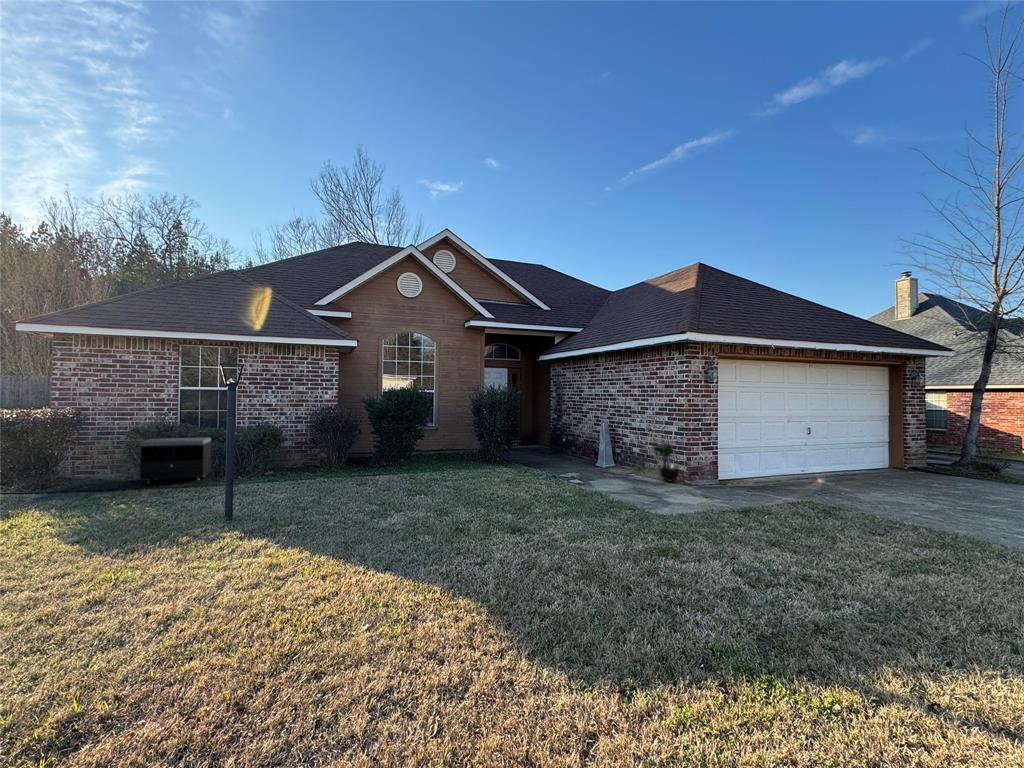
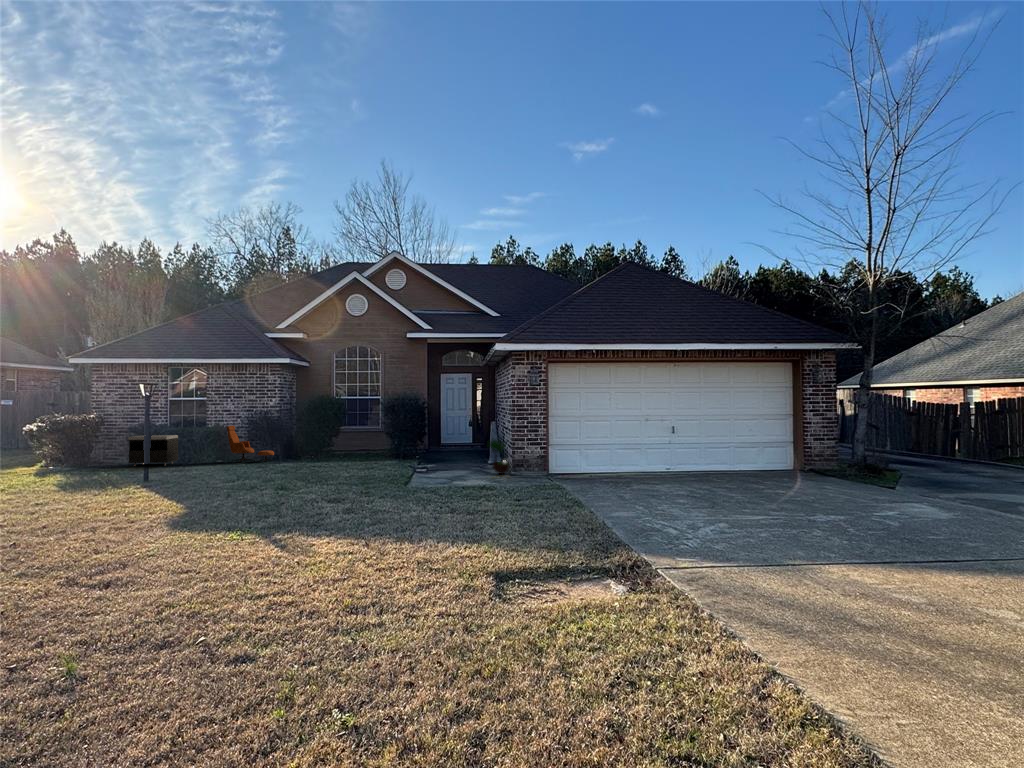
lounge chair: none [280,424,341,472] -> present [226,426,274,462]

